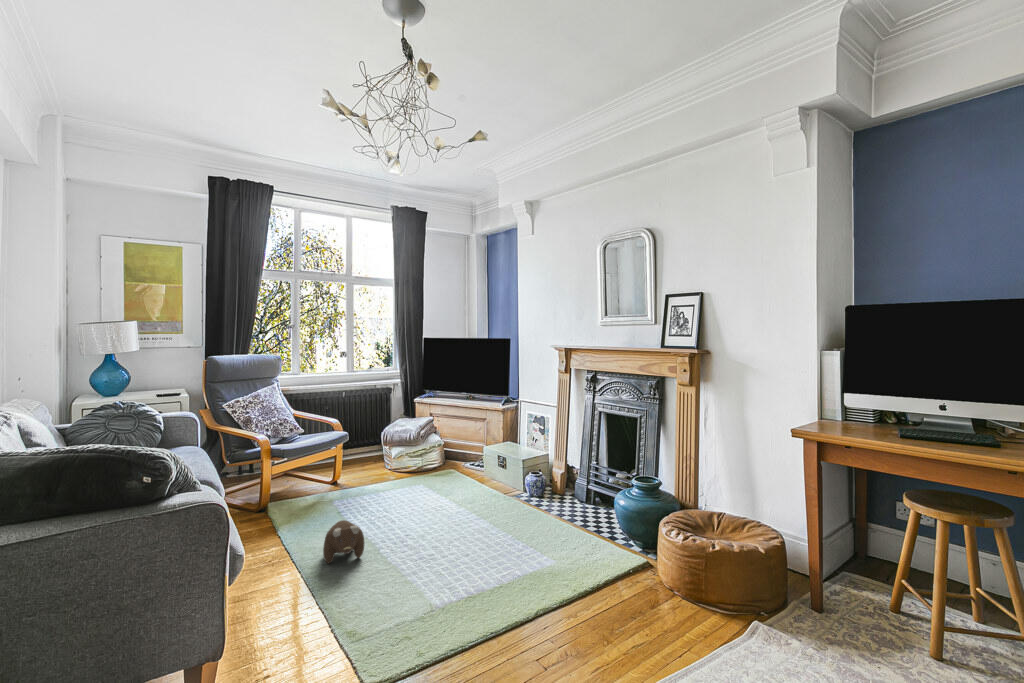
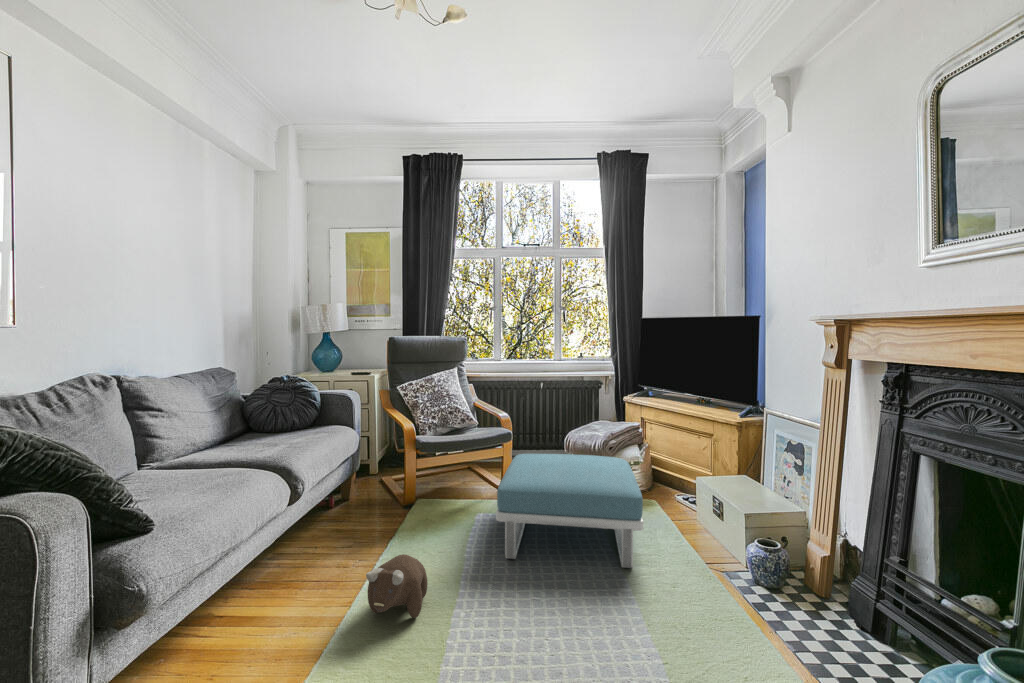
footstool: none [359,442,474,519] -> present [496,454,644,568]

